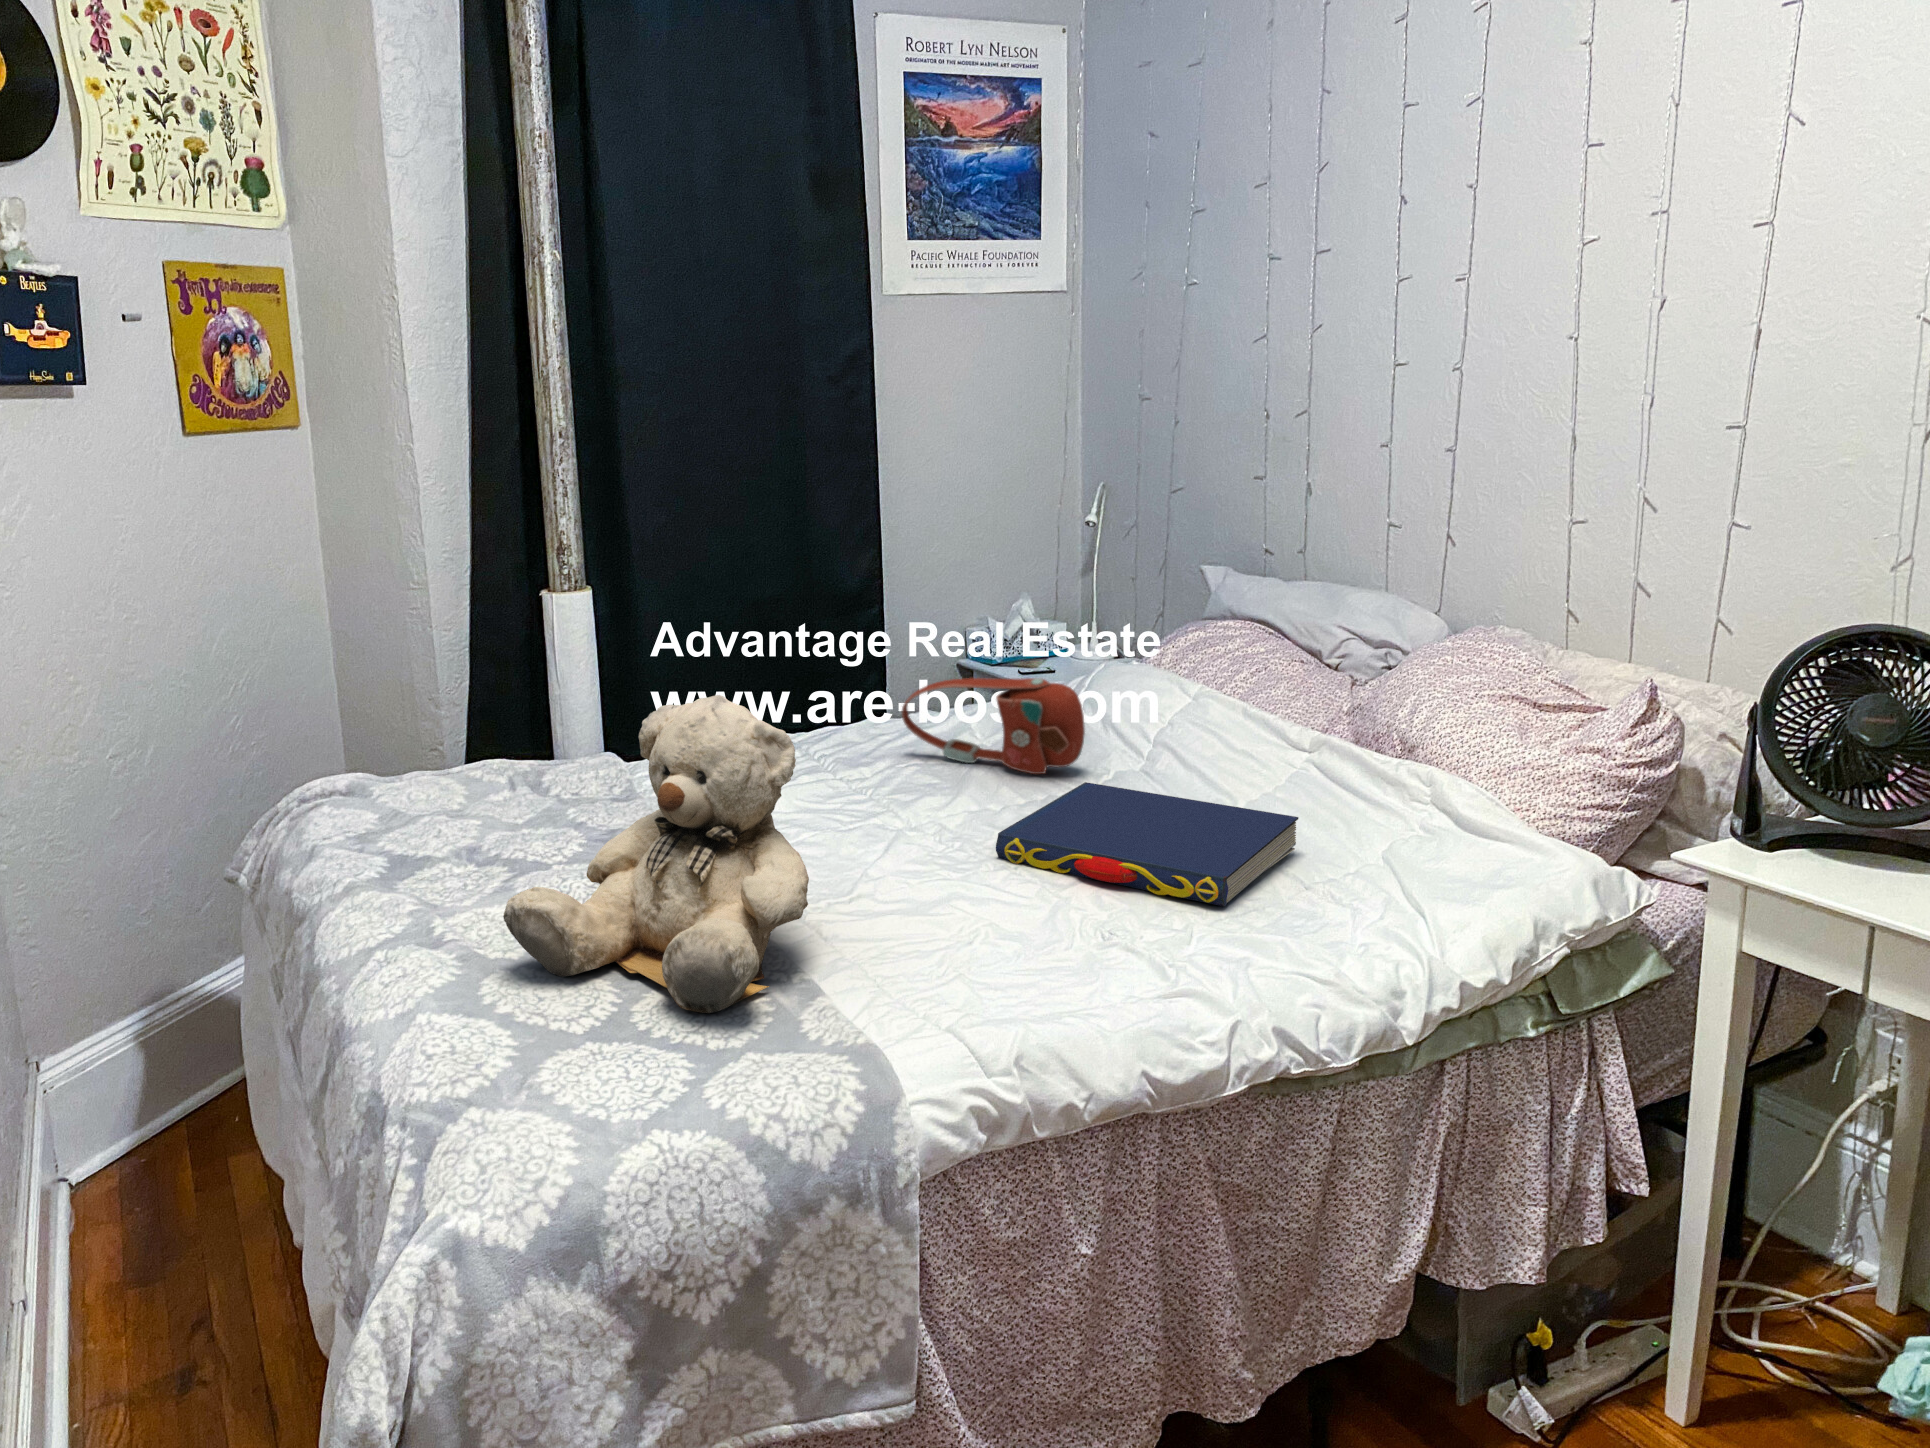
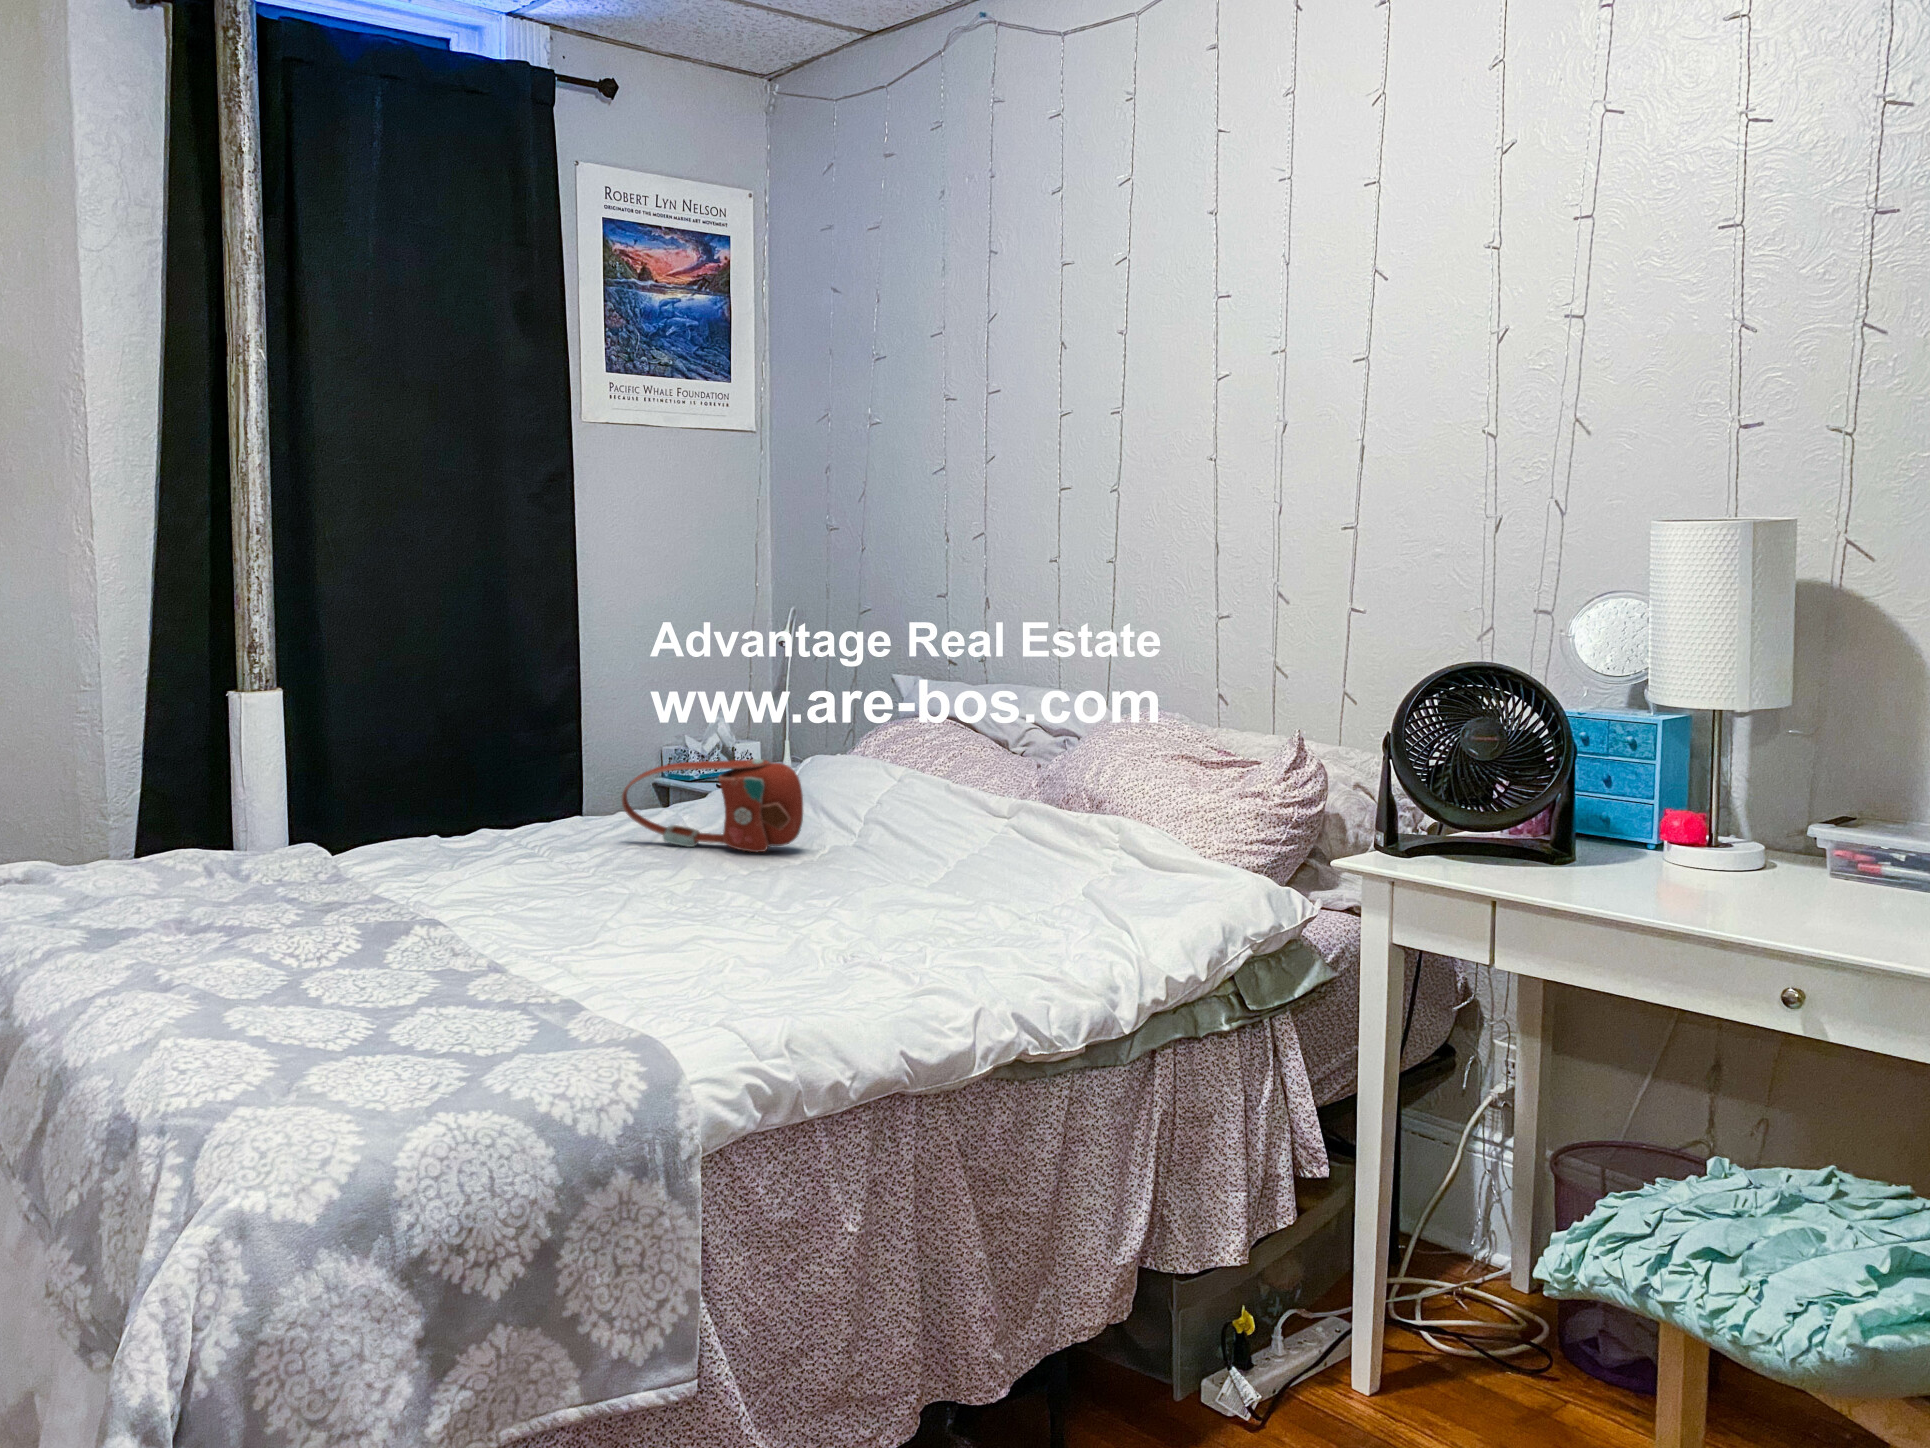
teddy bear: present [503,695,809,1013] -> none [246,729,568,1025]
book: present [996,782,1298,906] -> none [733,848,1011,933]

